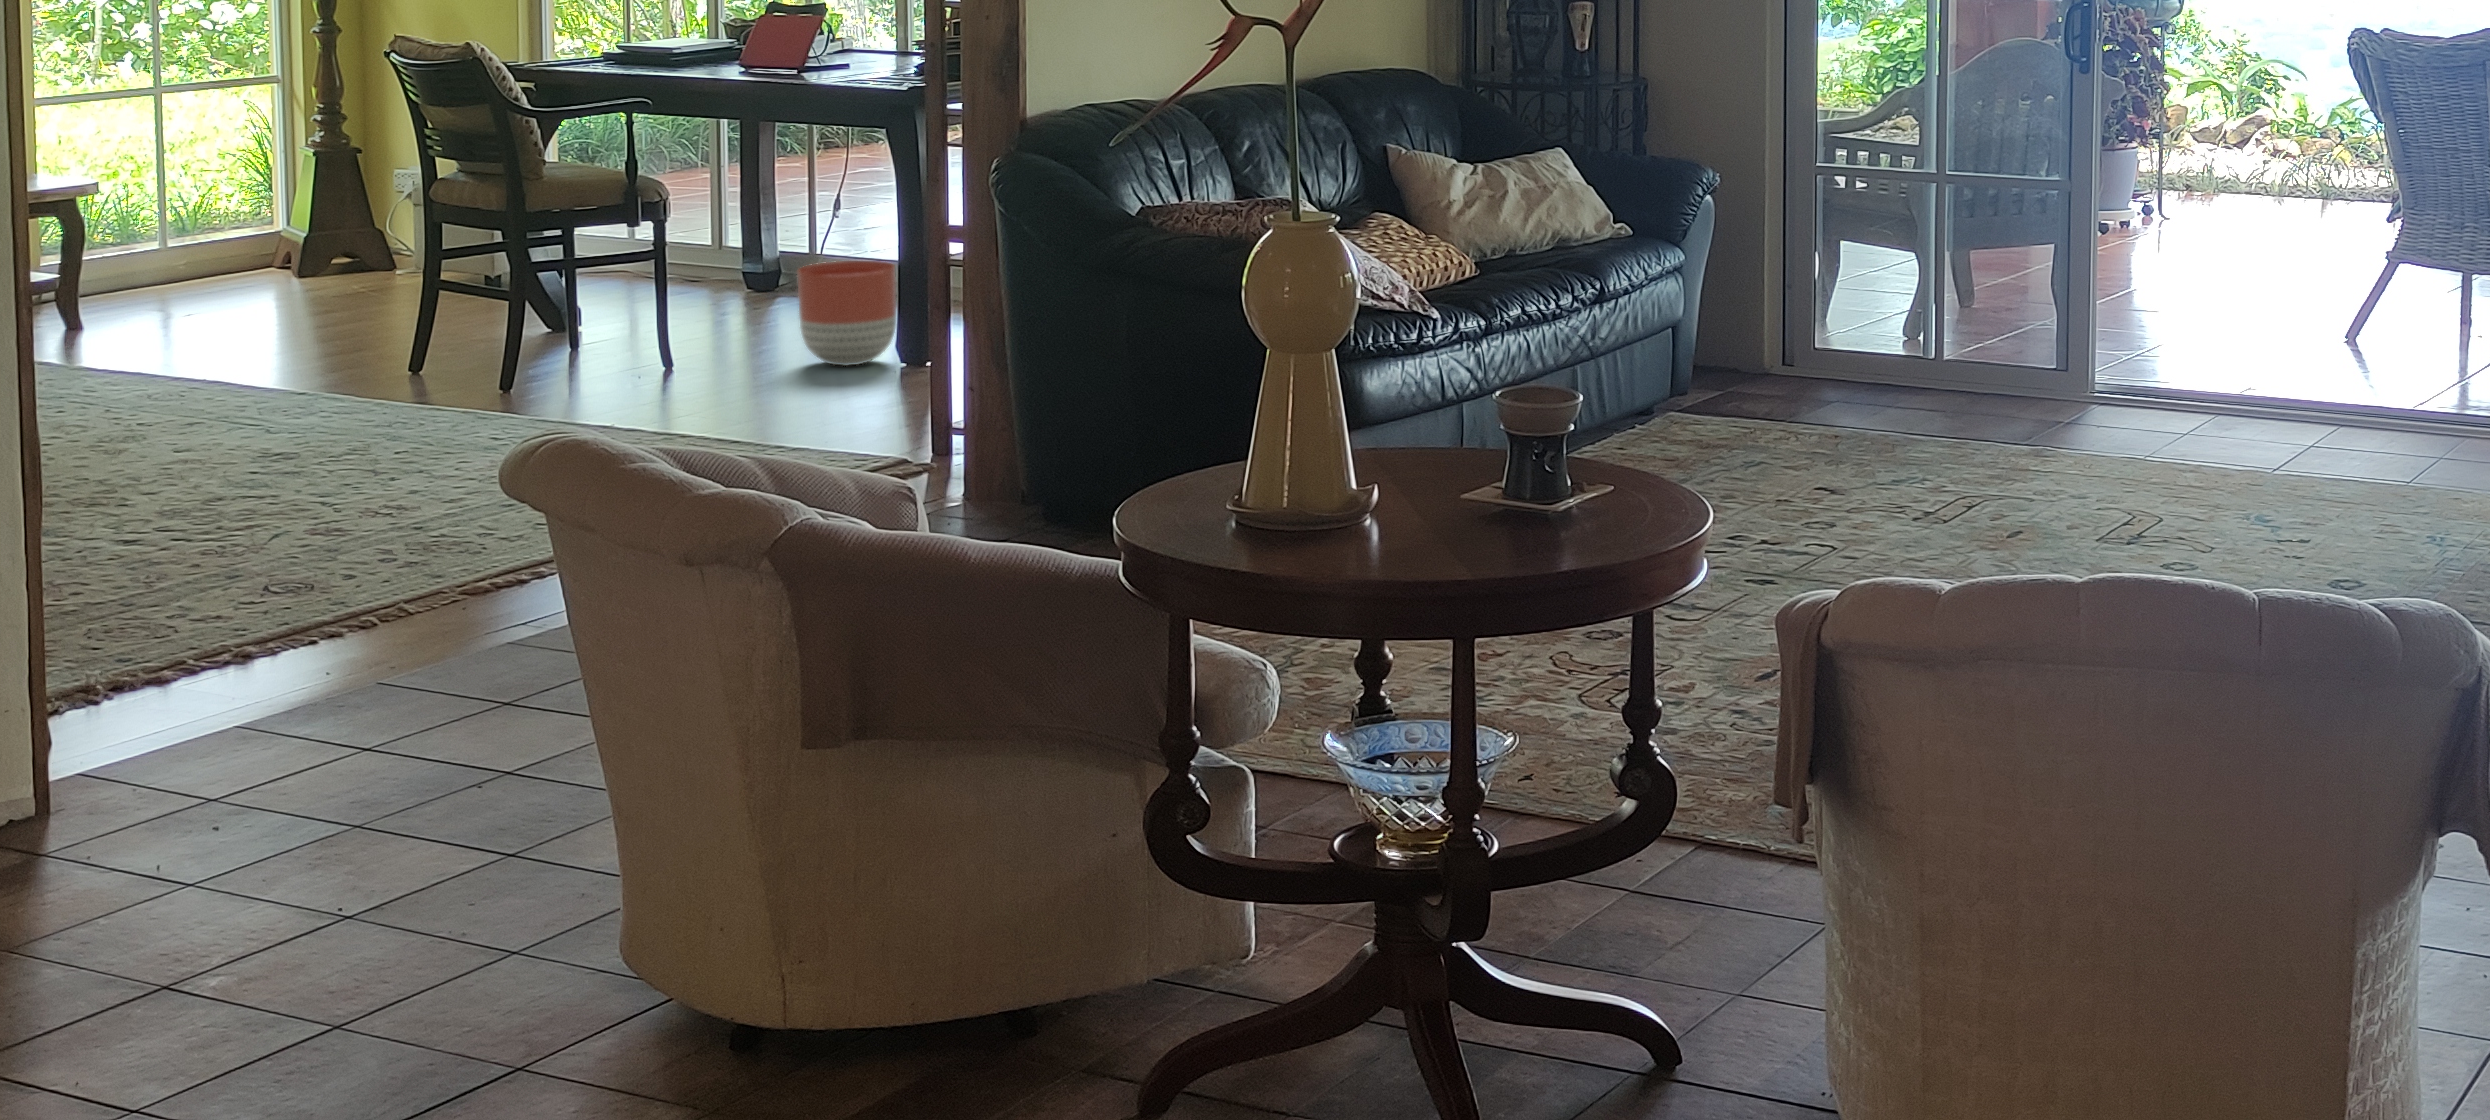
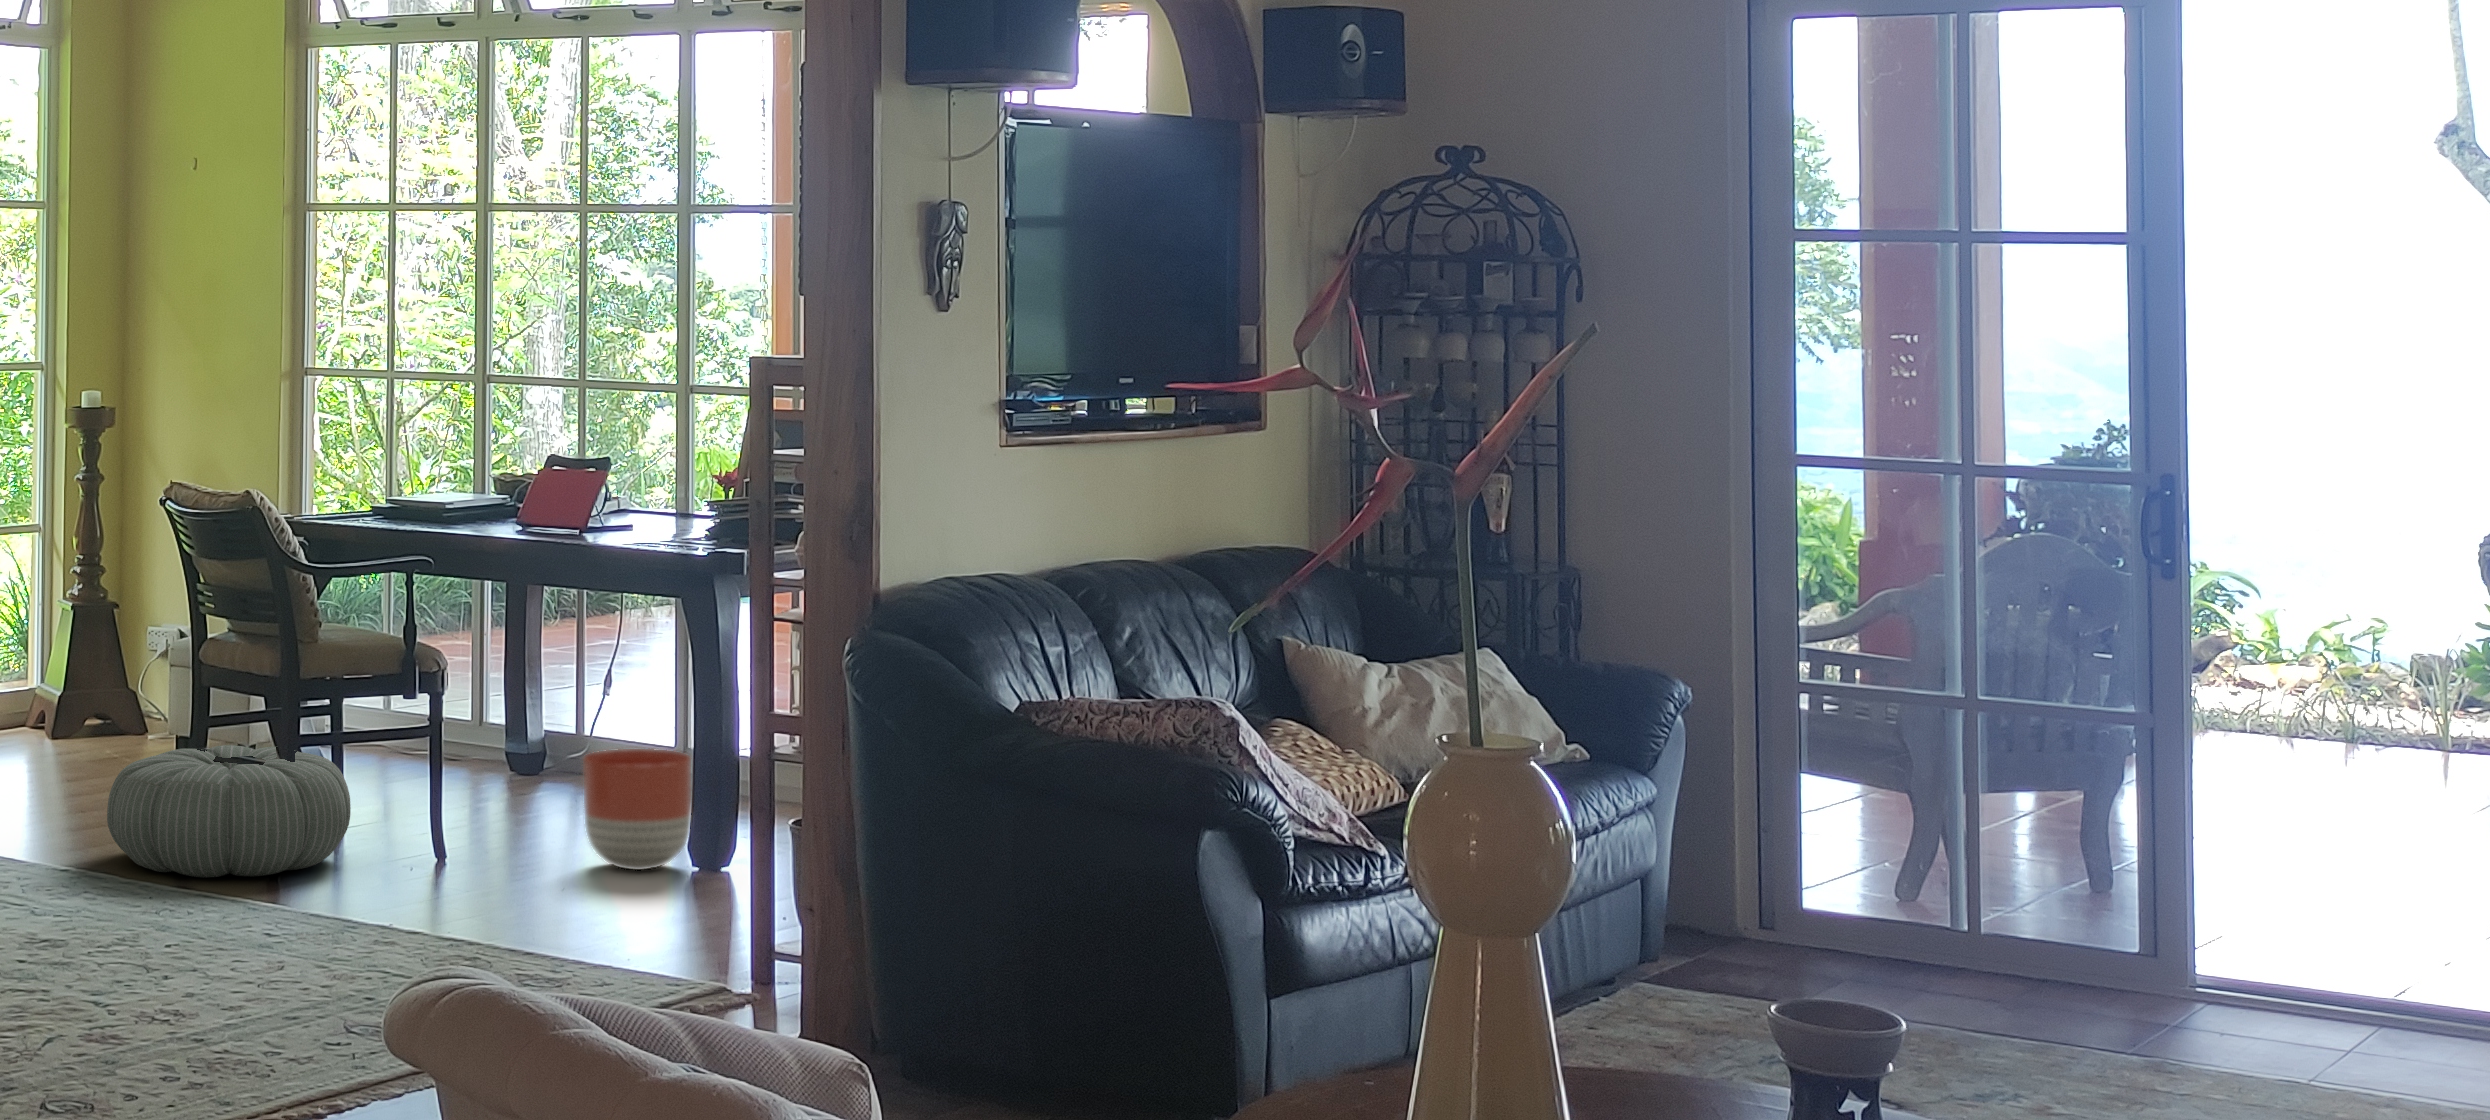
pouf: none [347,273,582,391] -> present [107,745,351,878]

